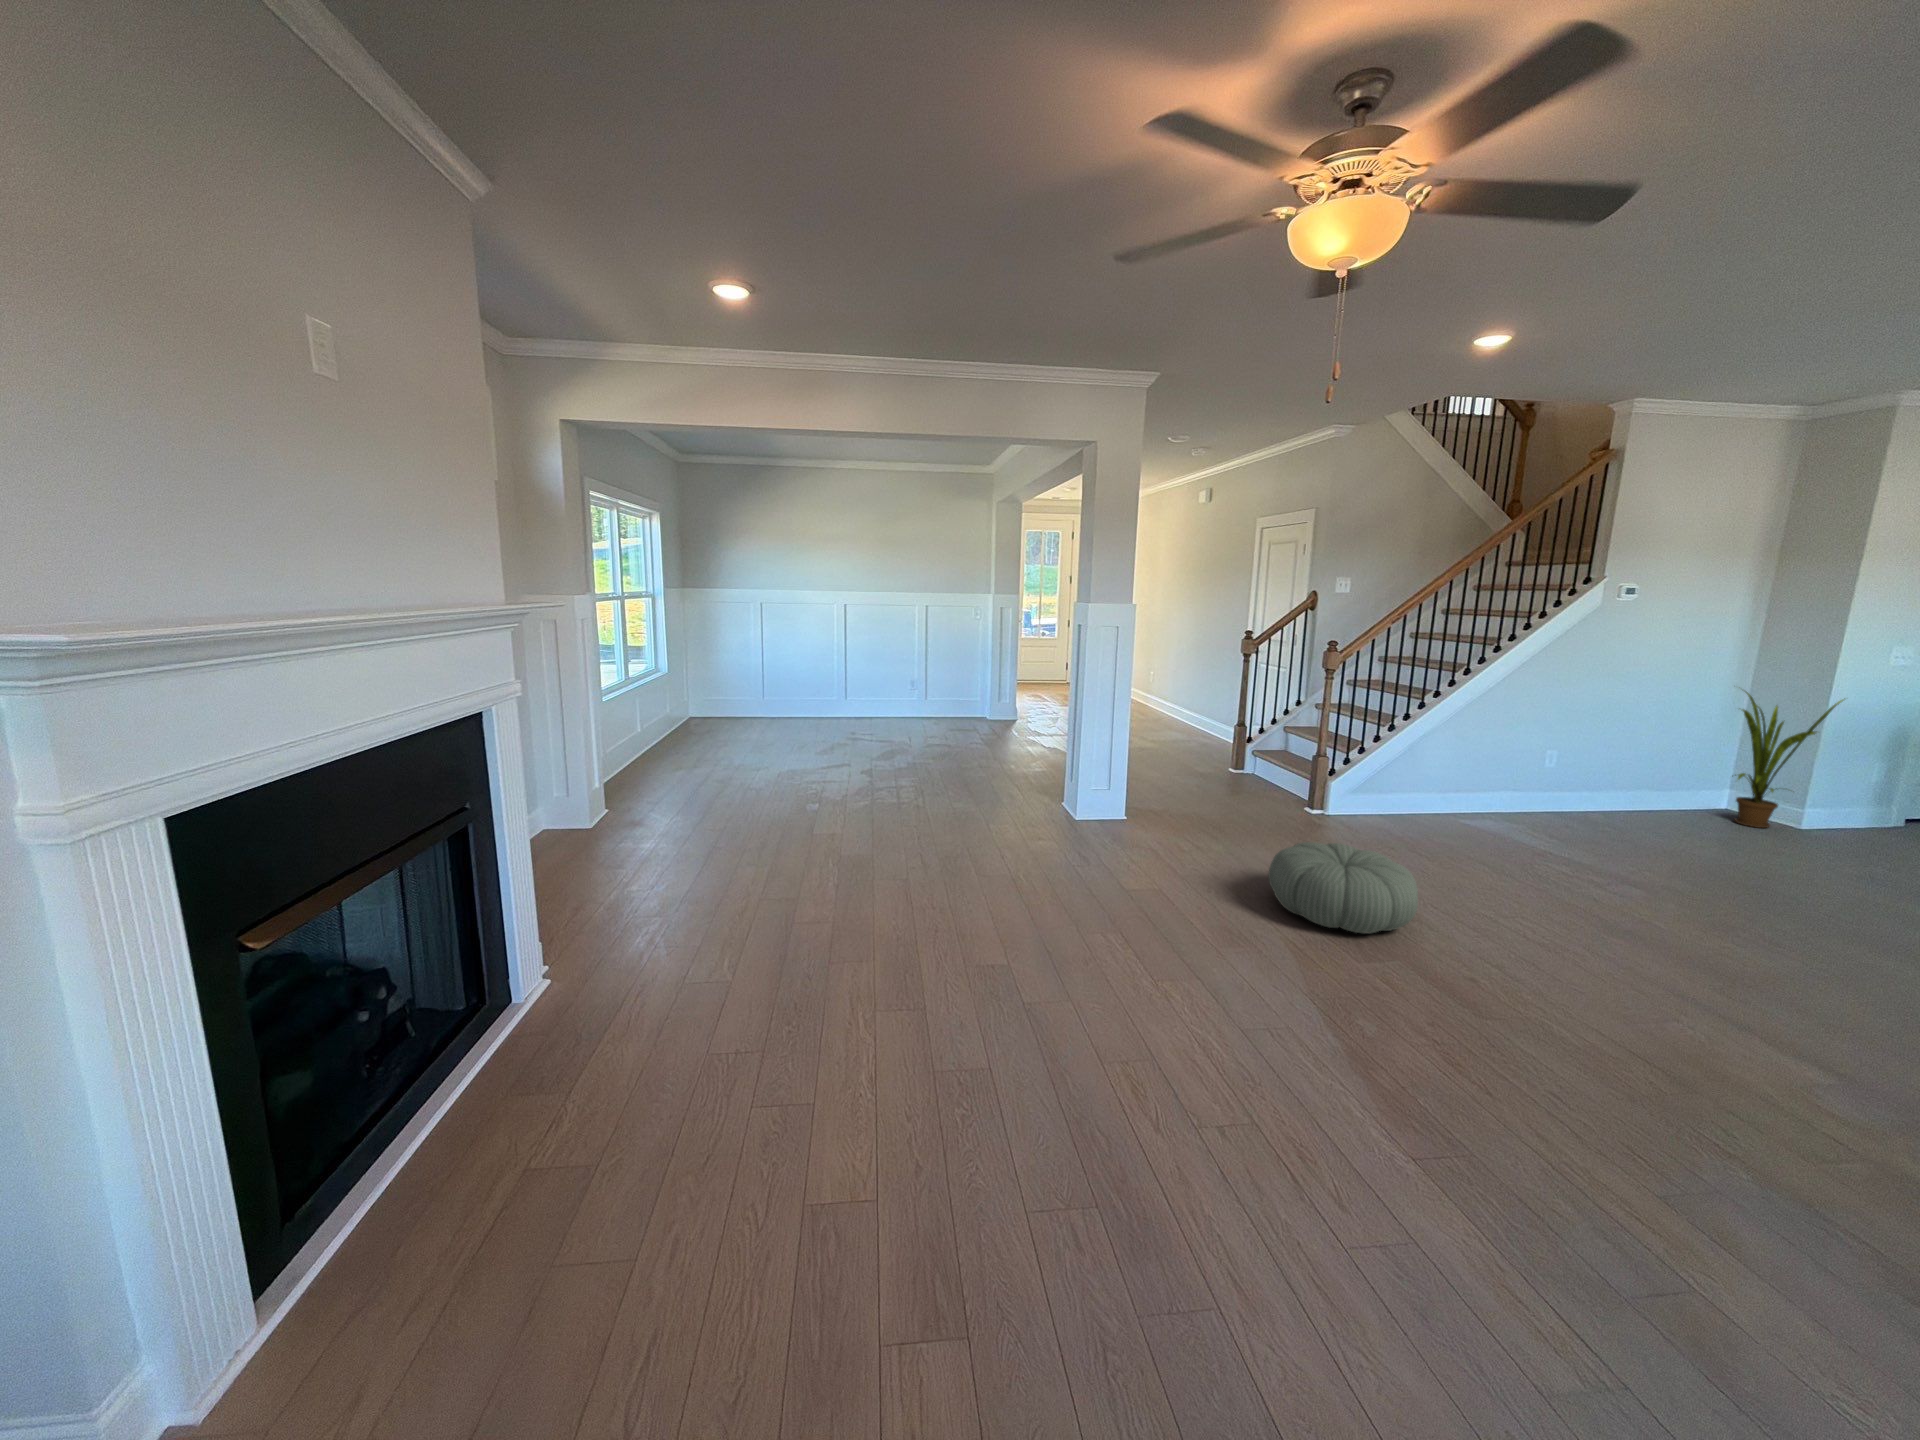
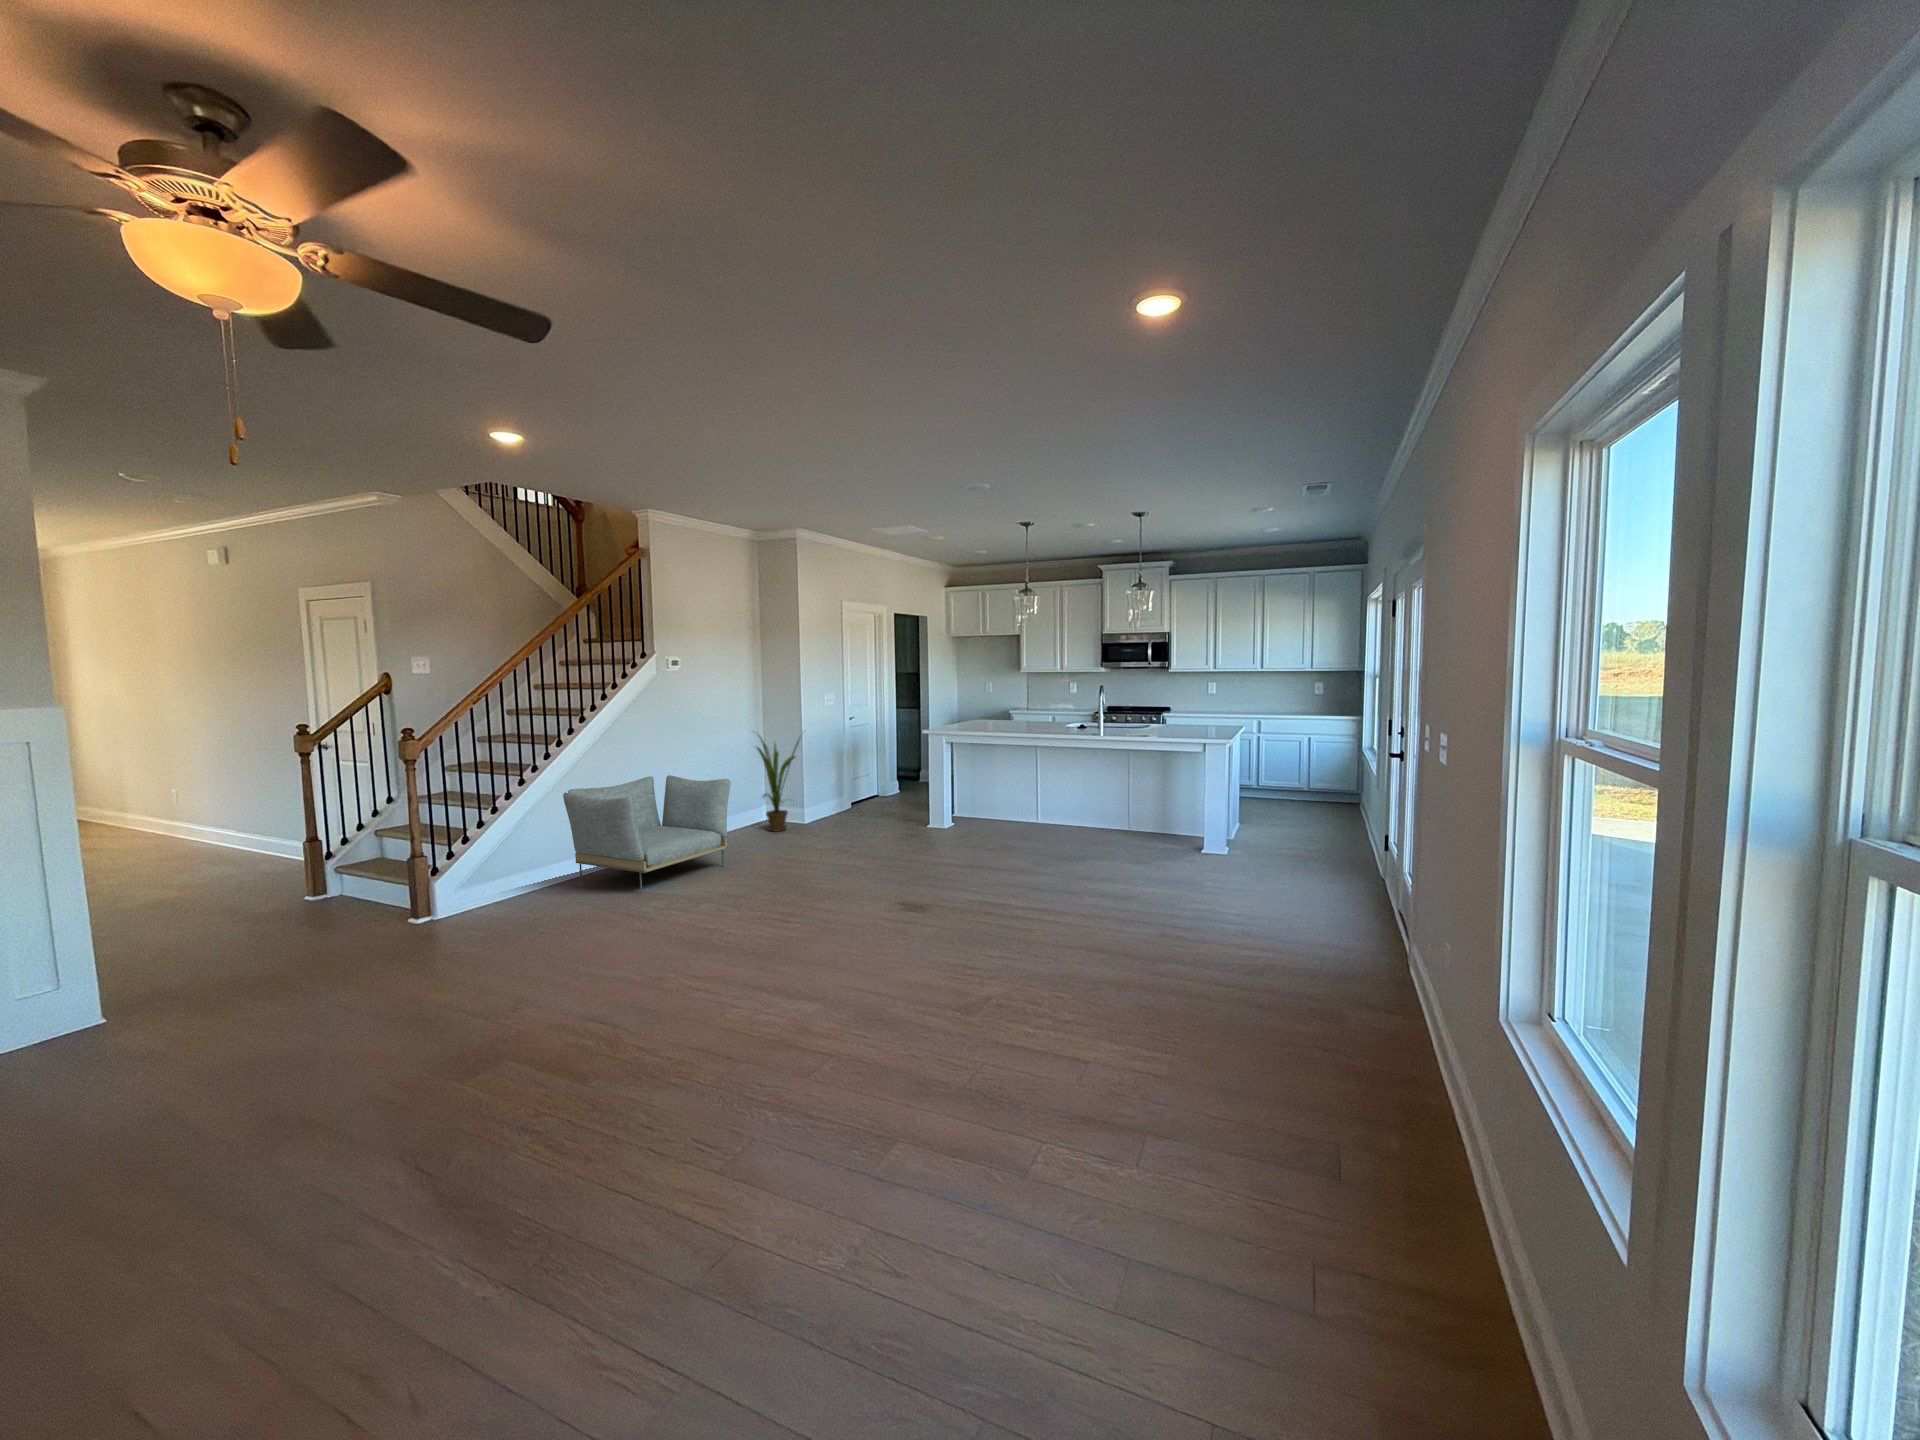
armchair: none [1465,723,1699,853] -> present [563,775,730,893]
pouf: present [1268,842,1418,934] -> none [341,942,519,1045]

